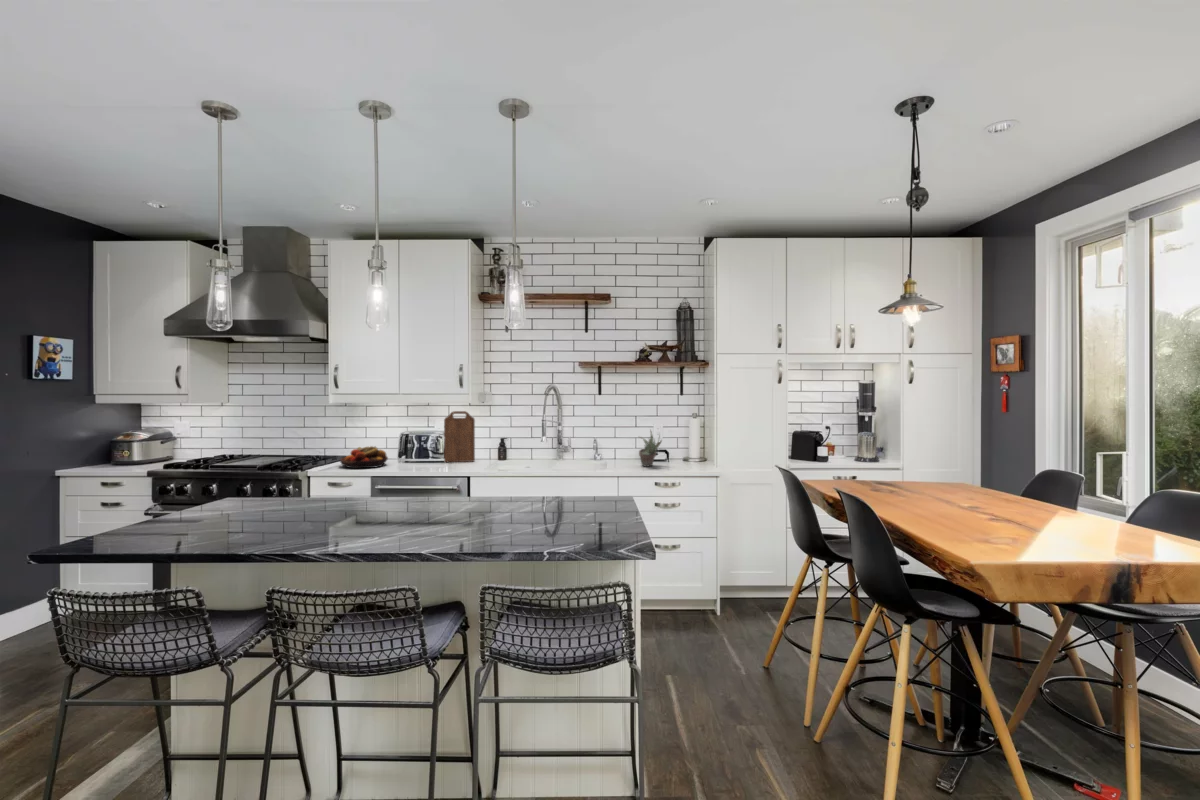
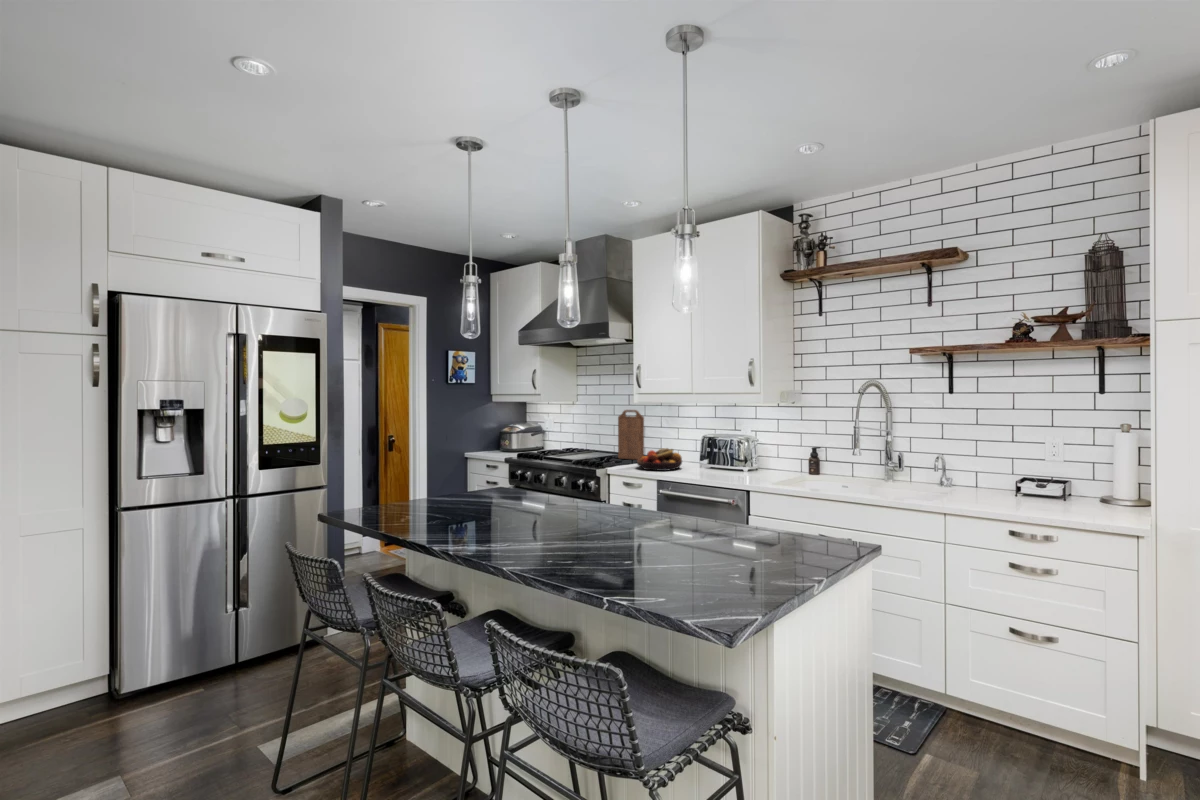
cutting board: present [444,411,475,462] -> present [618,410,644,460]
succulent plant: present [639,430,662,466] -> none [987,446,1037,504]

